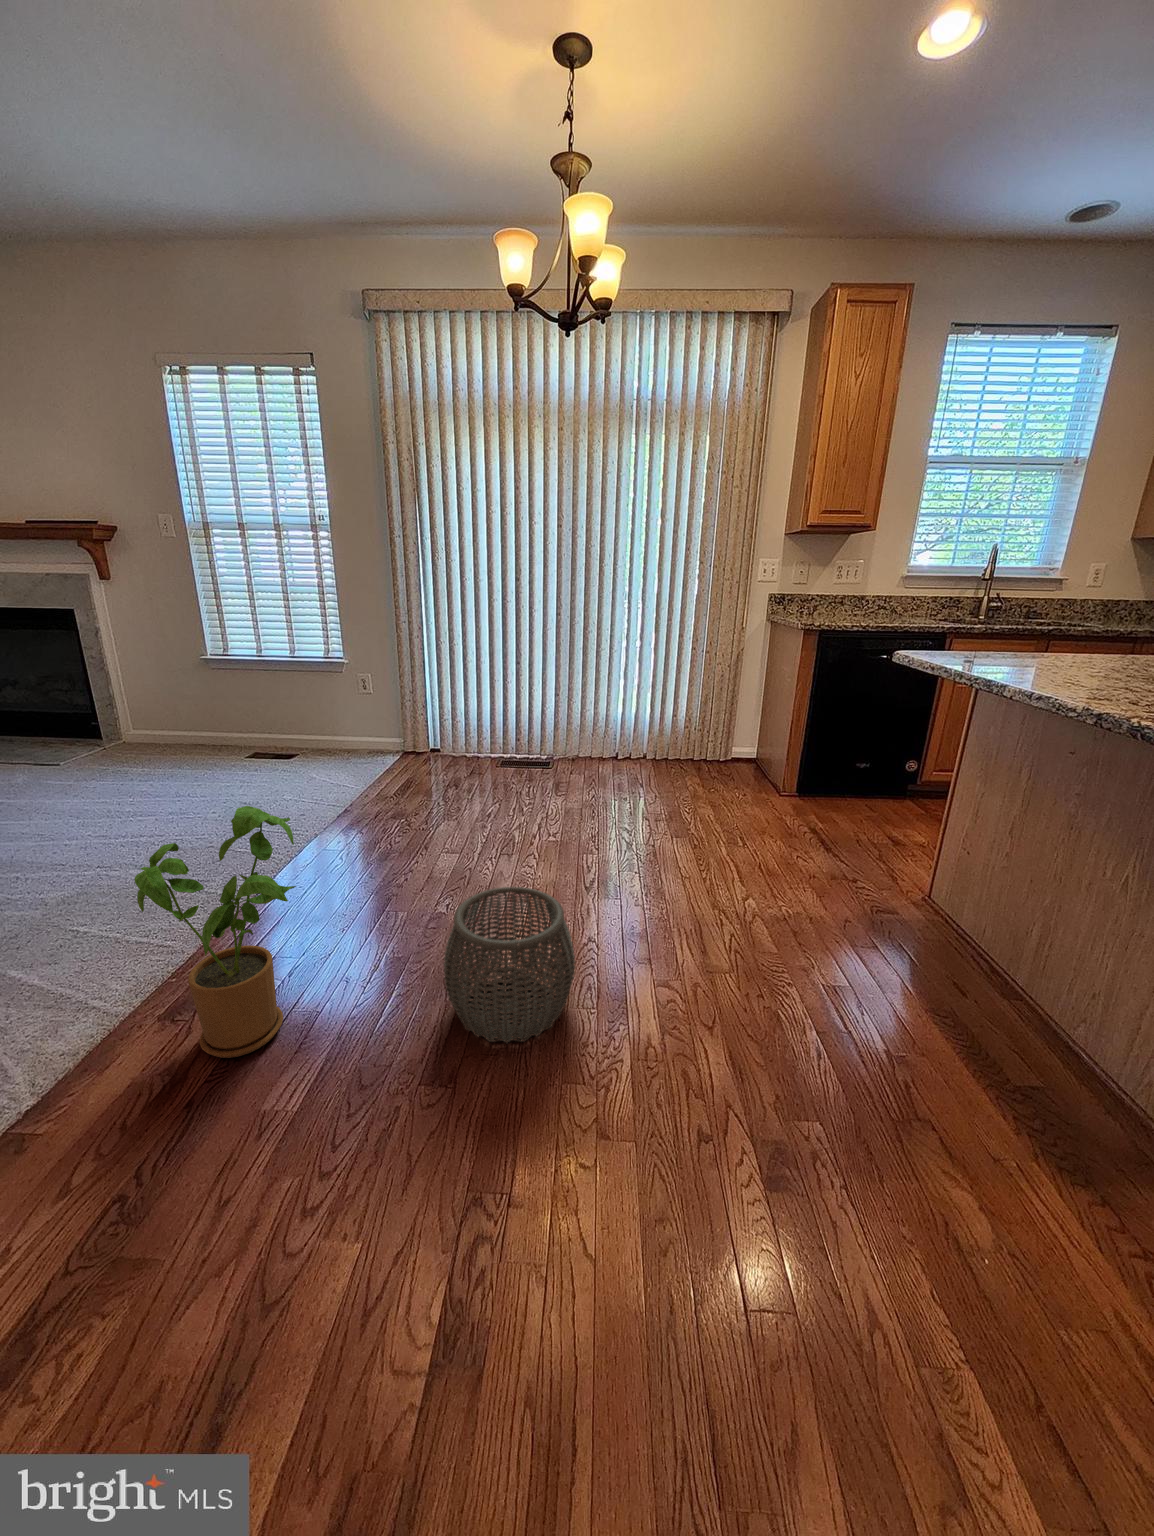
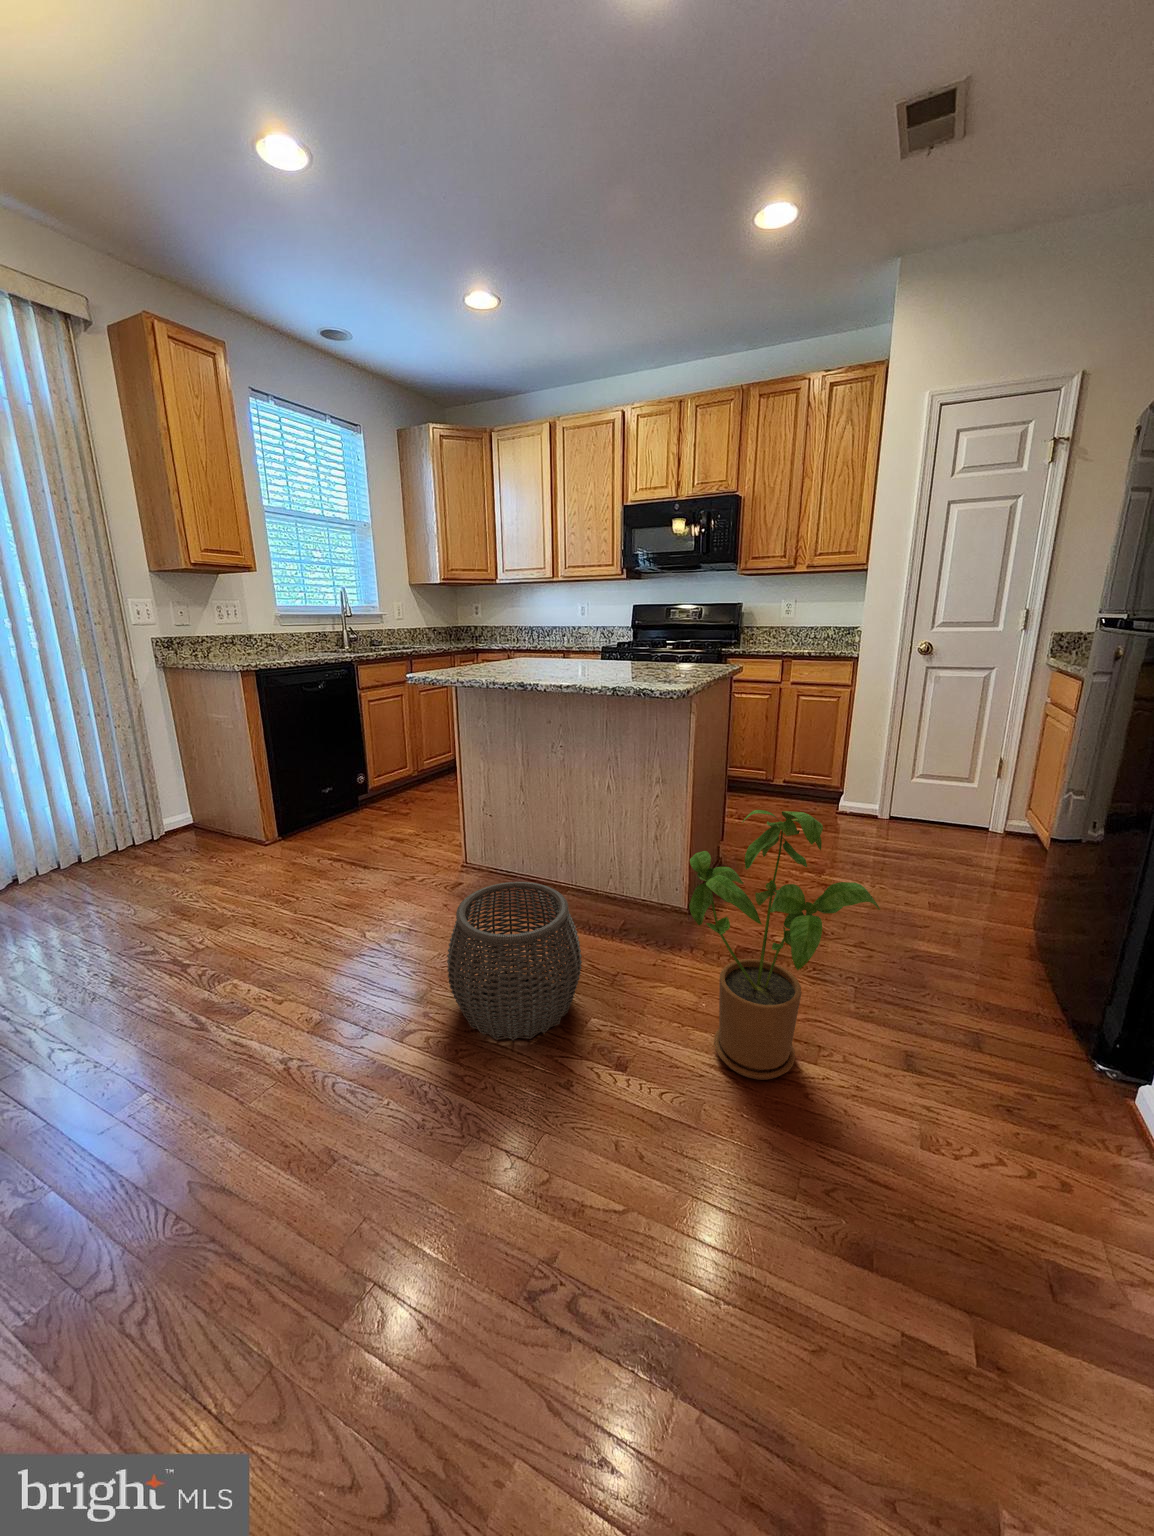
house plant: present [135,806,296,1058] -> present [689,810,880,1080]

